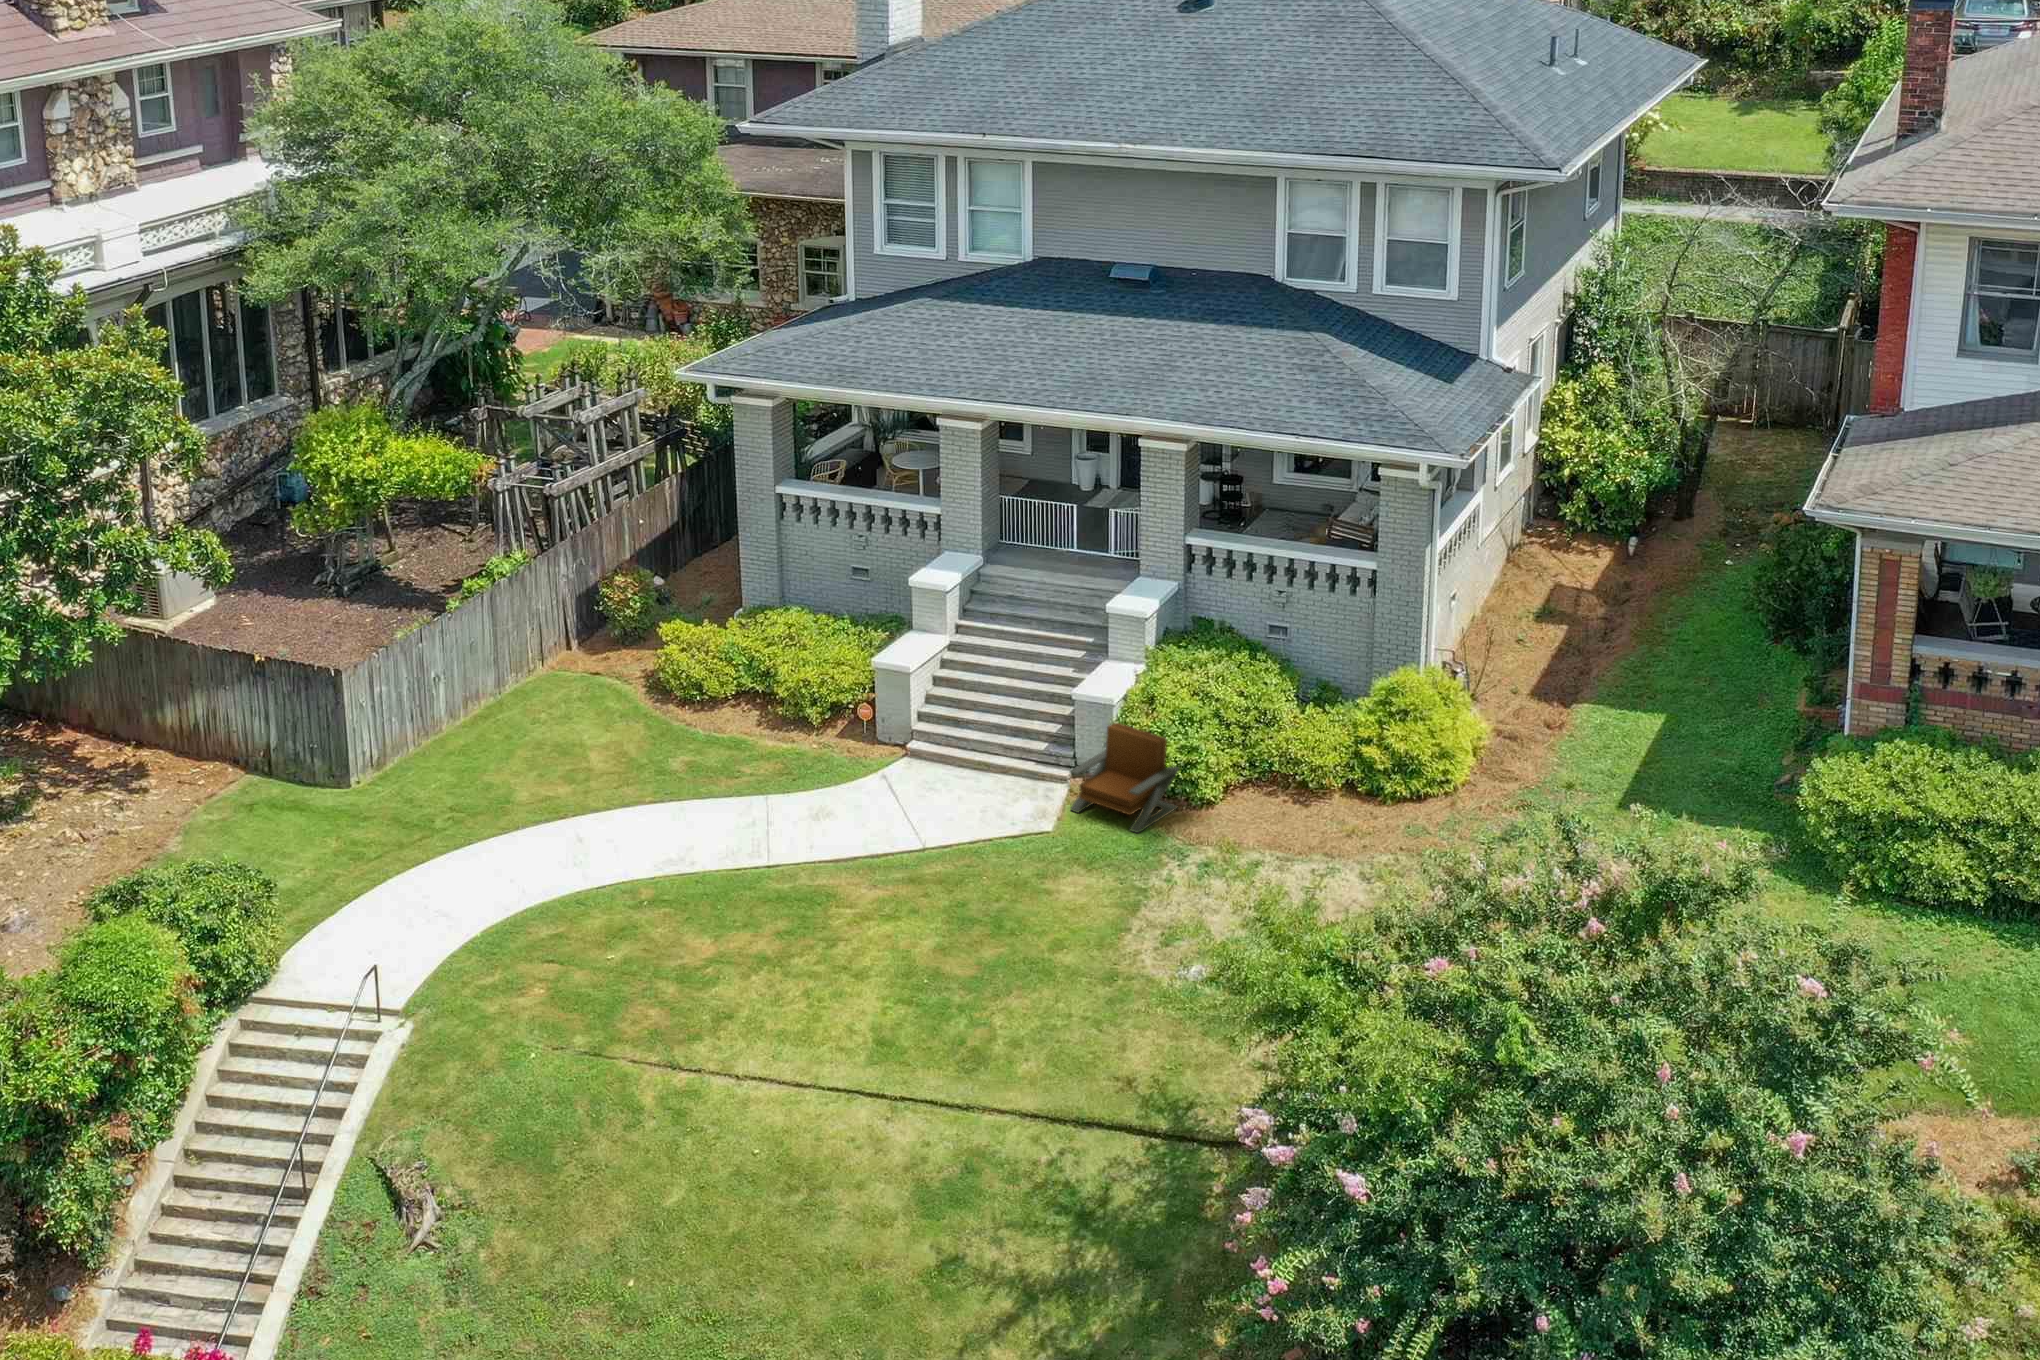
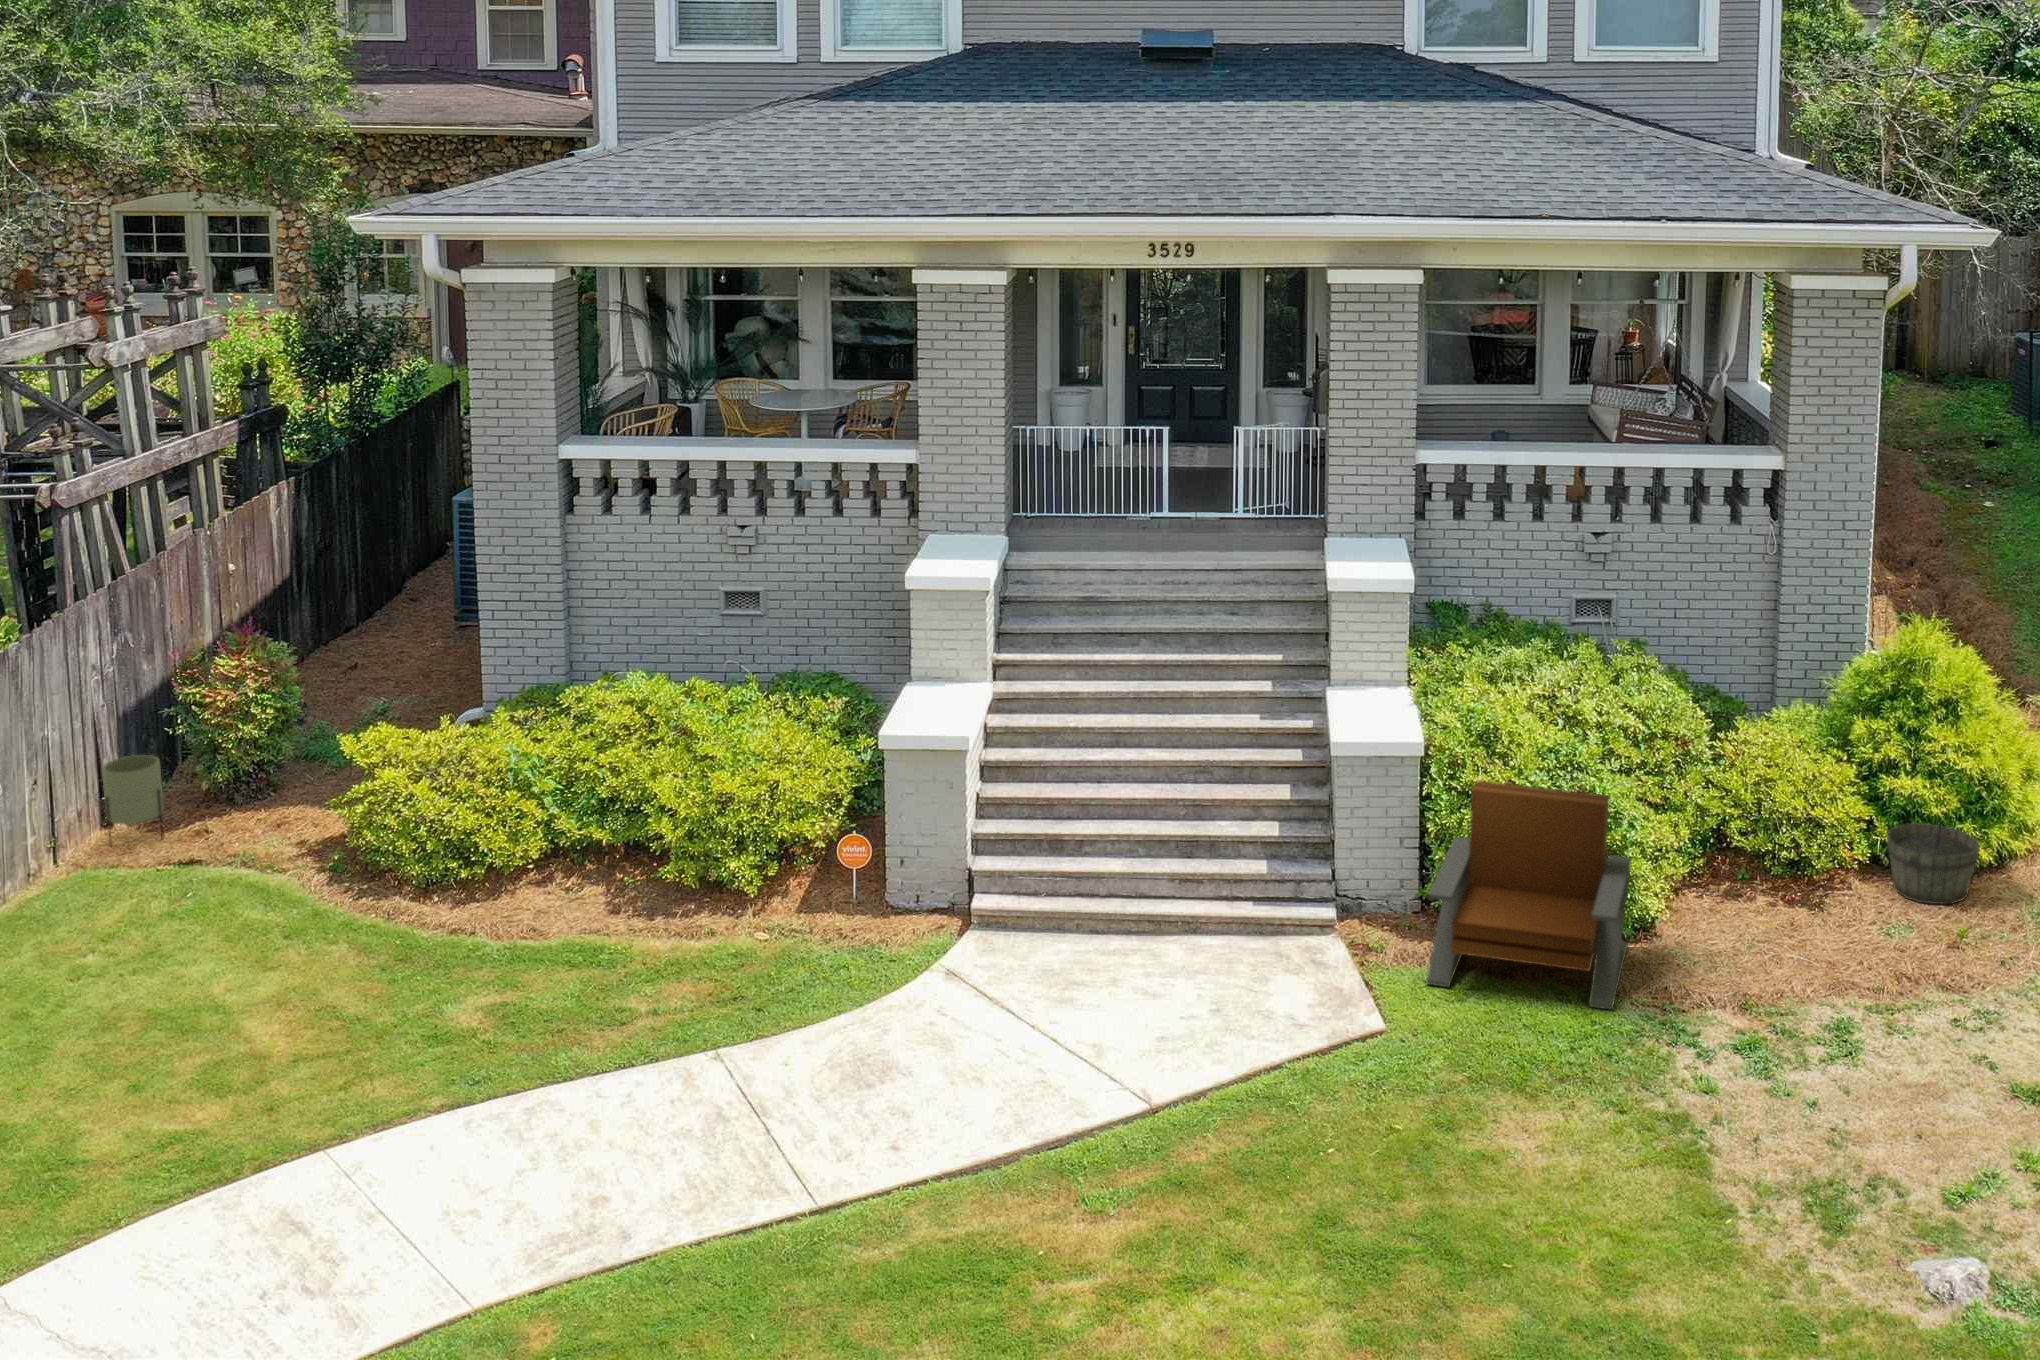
planter: none [563,623,589,664] -> present [102,755,164,841]
wooden bucket: none [1333,770,1378,812] -> present [1887,823,1980,904]

